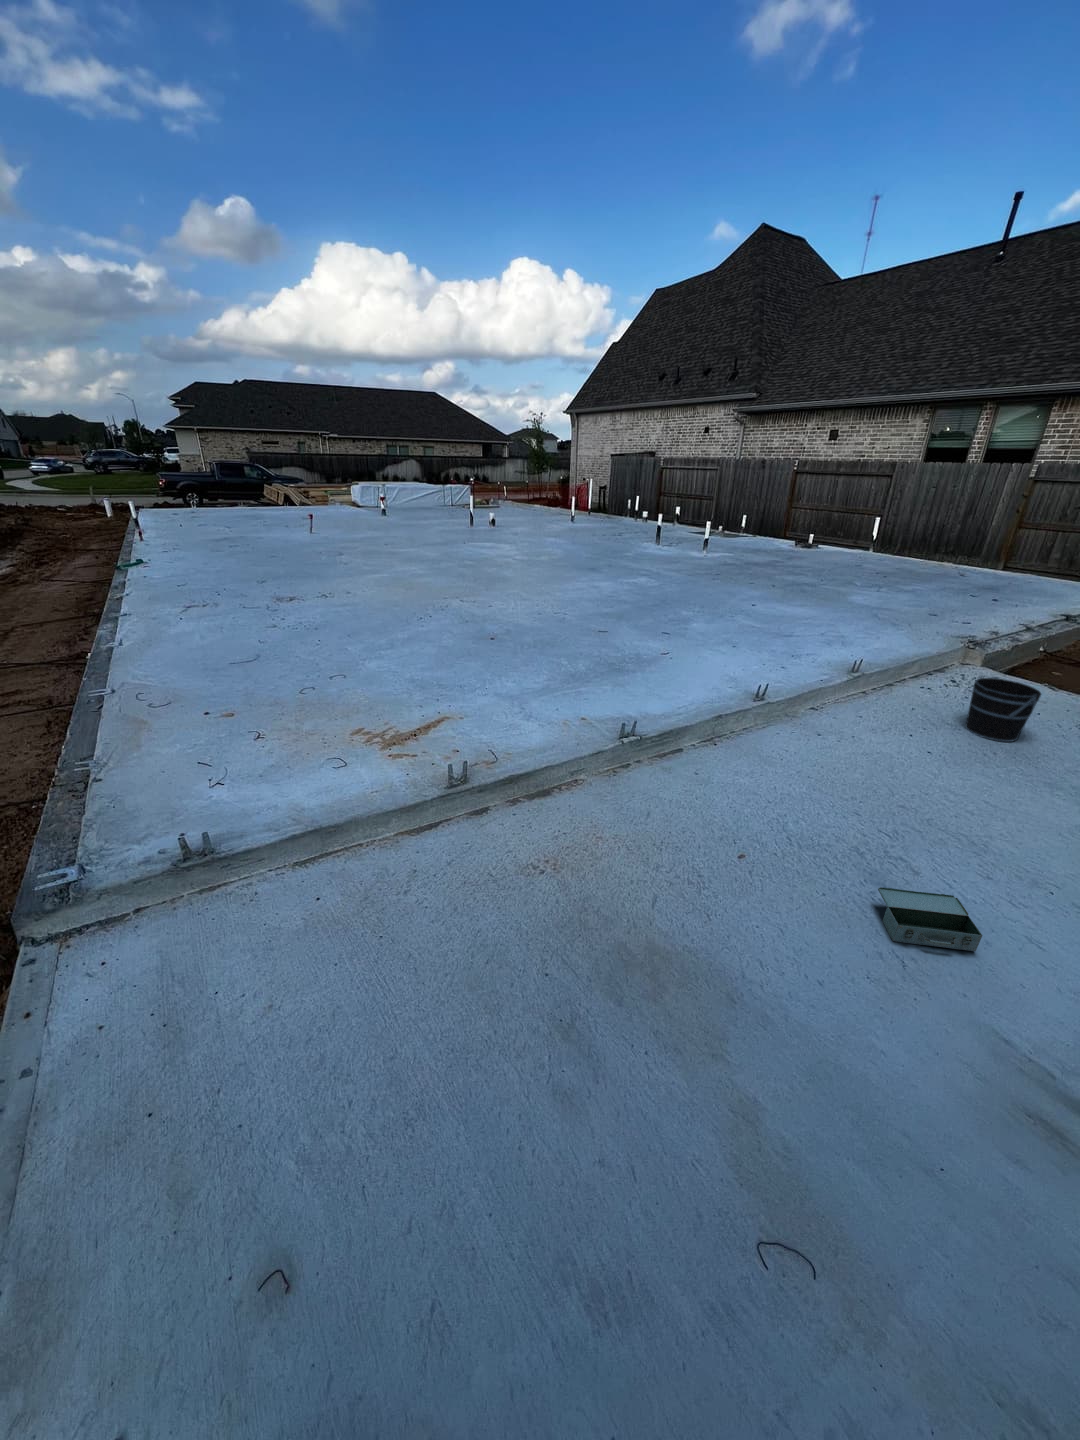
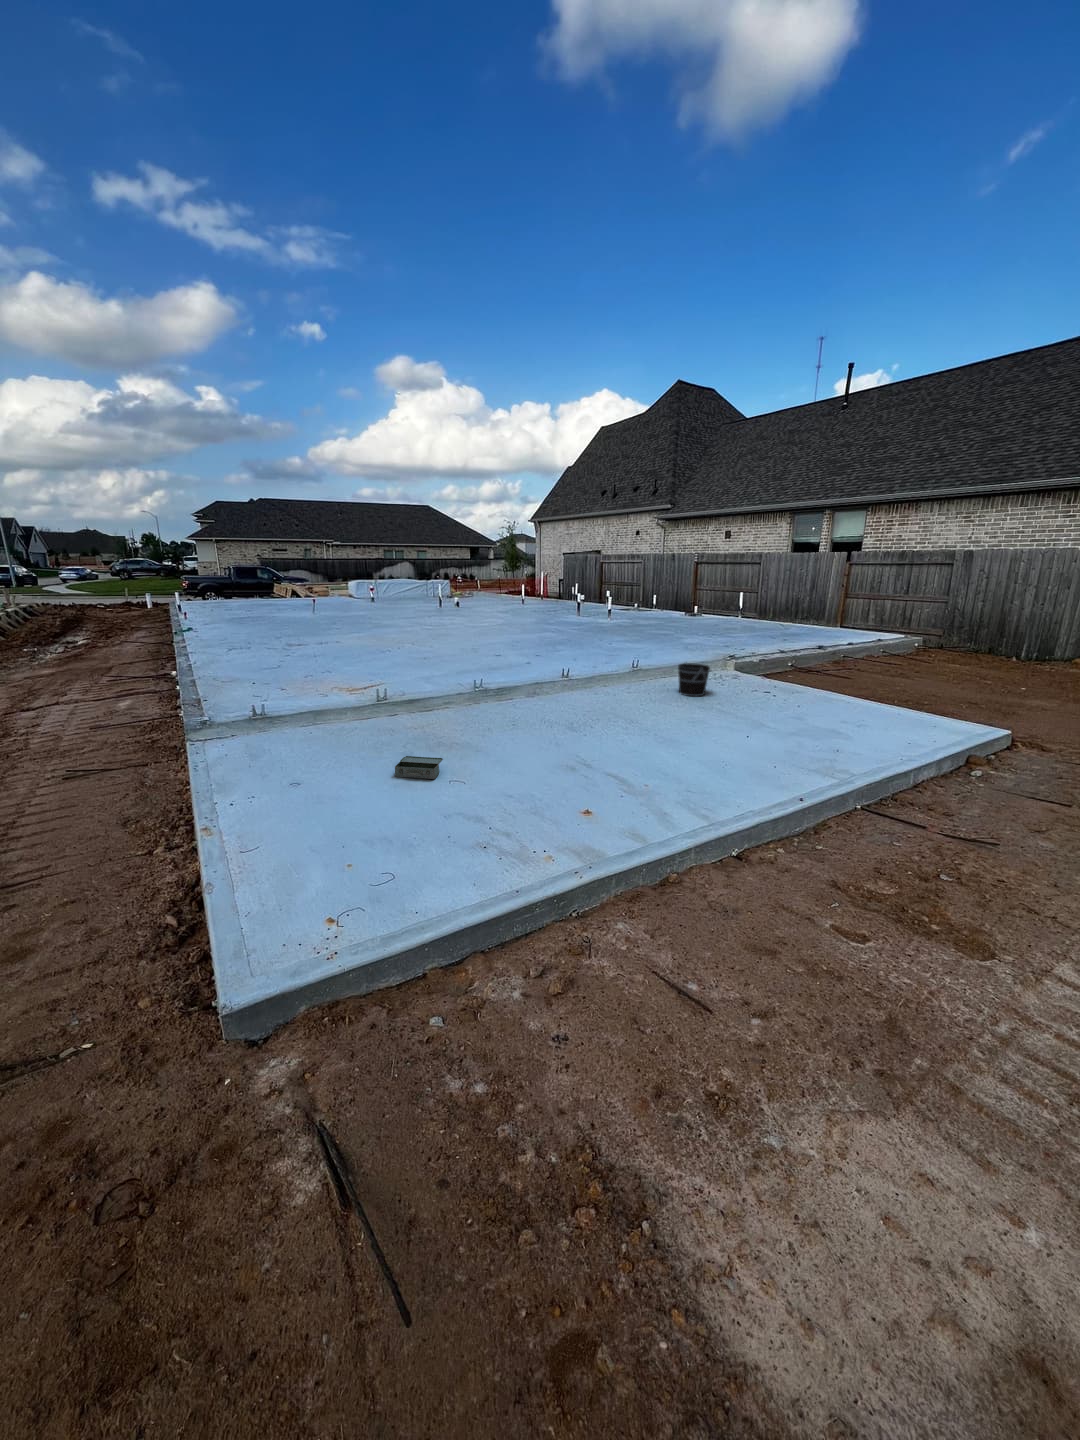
toolbox: present [878,887,982,951] -> present [395,756,443,779]

